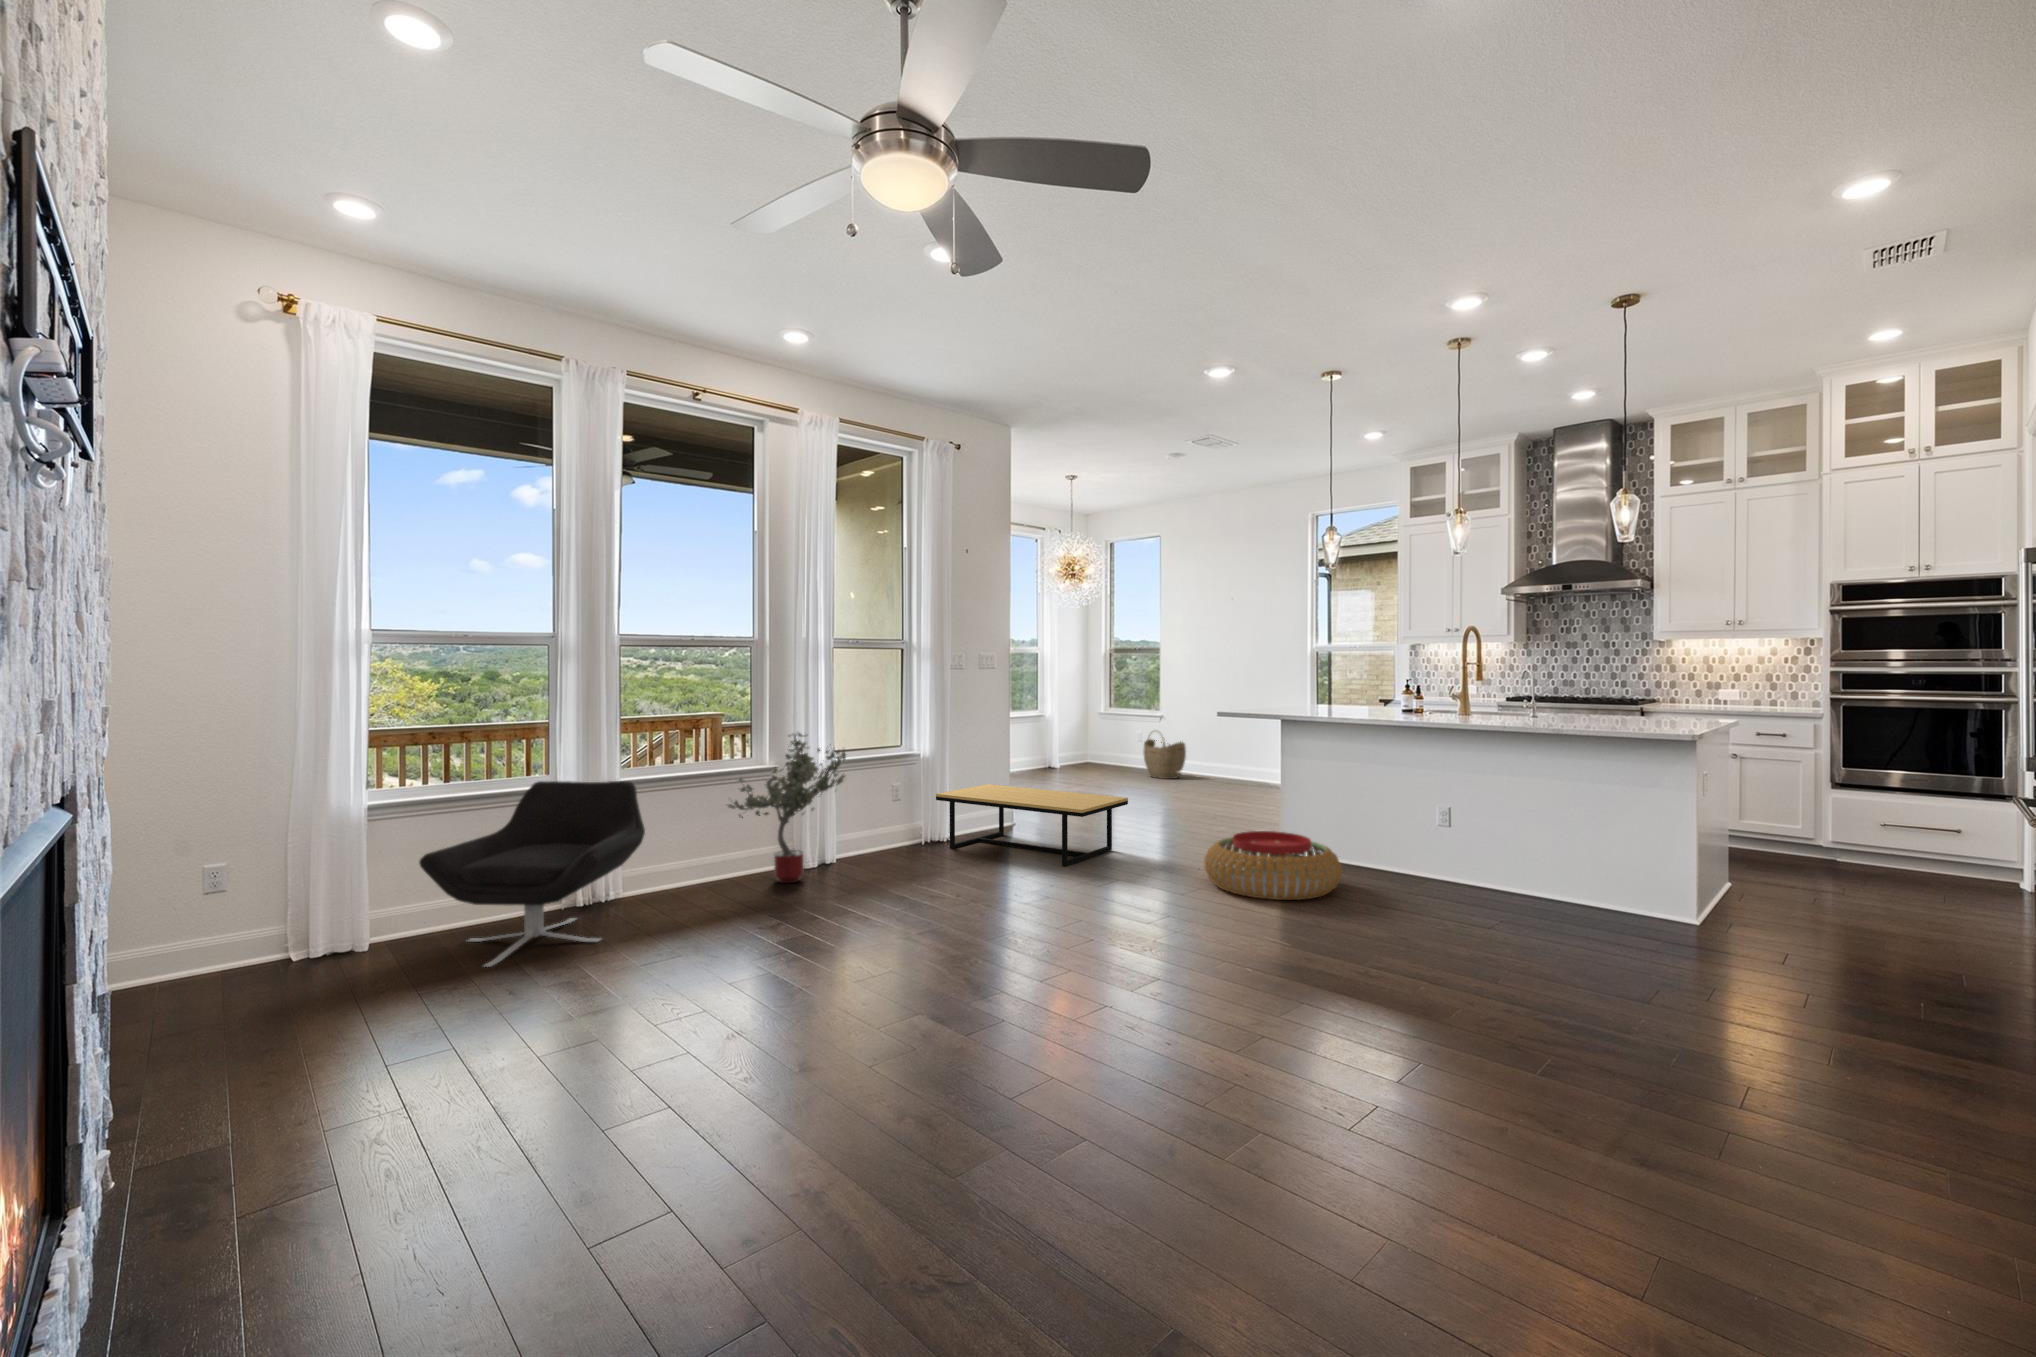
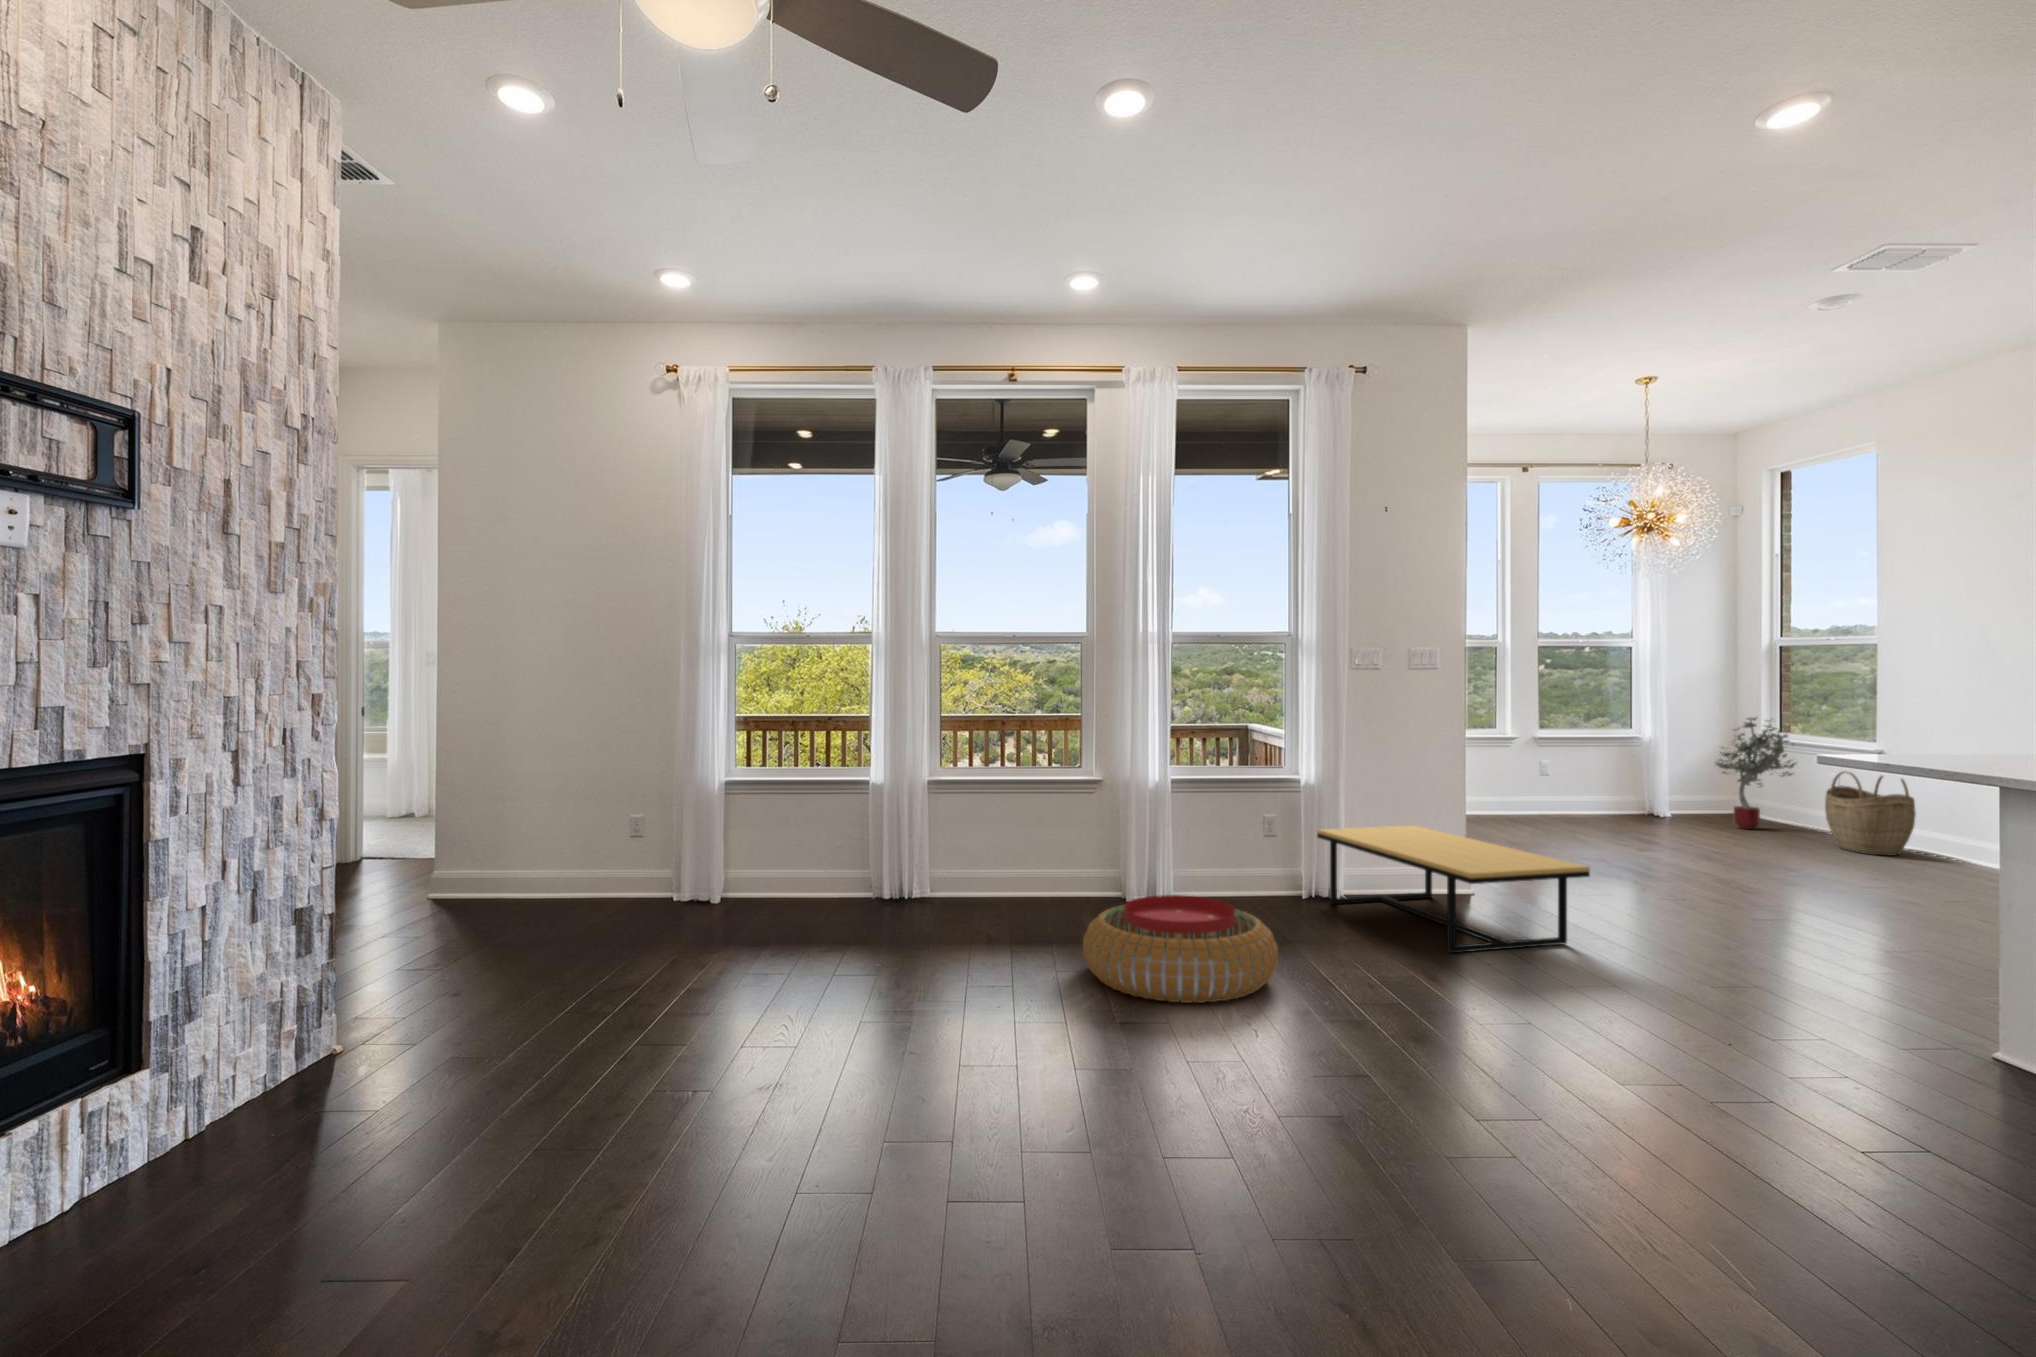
potted tree: present [728,733,846,883] -> present [1716,717,1796,830]
lounge chair: present [419,781,645,967] -> none [731,773,918,936]
pouf: present [1204,831,1342,900] -> present [1083,895,1278,1003]

